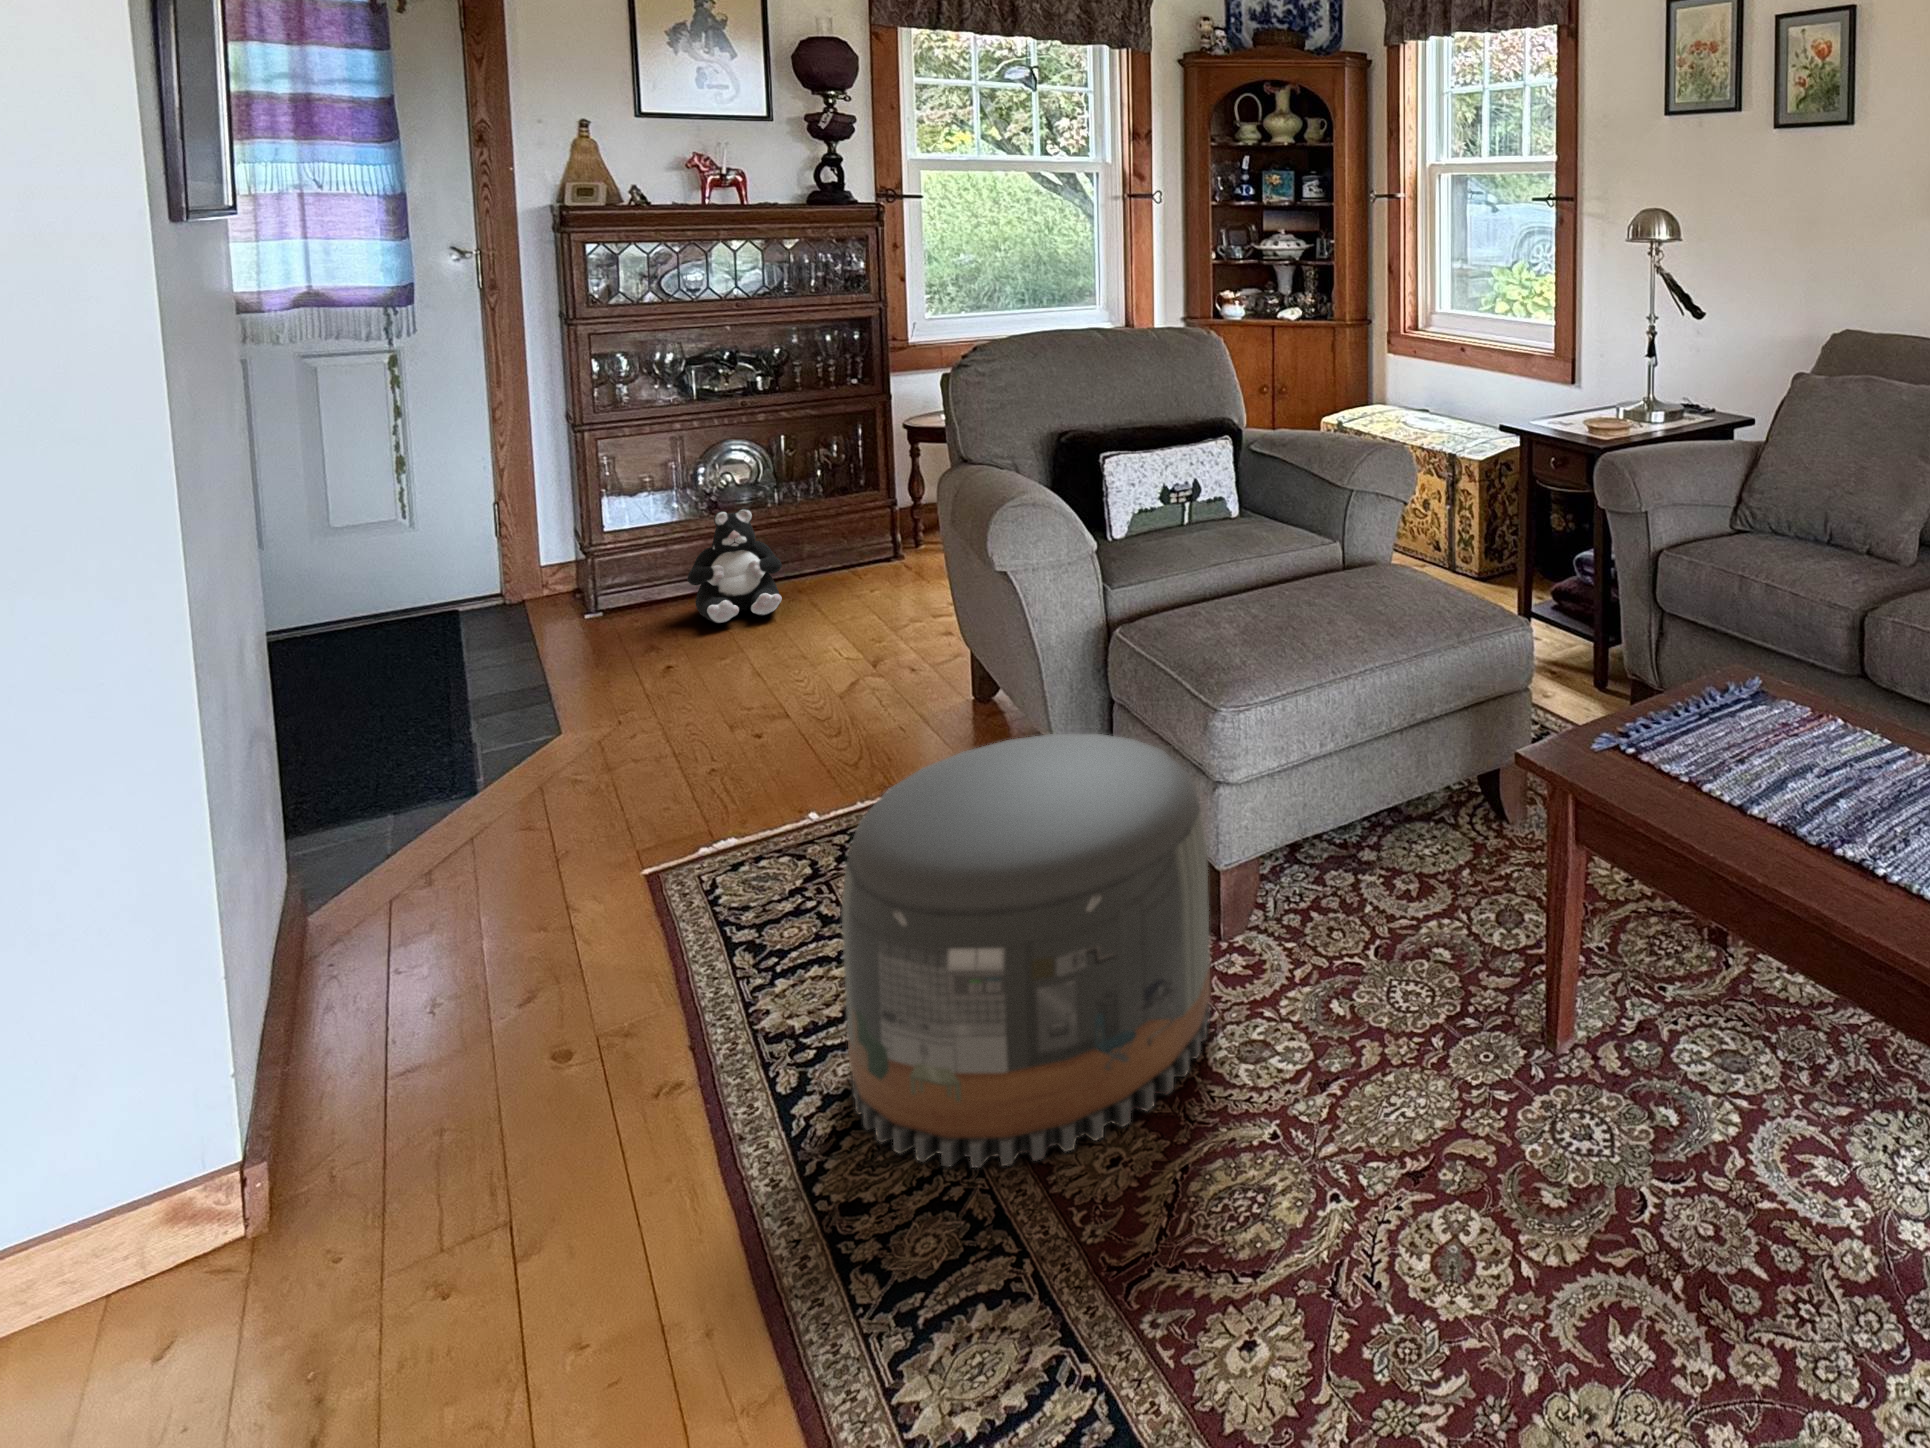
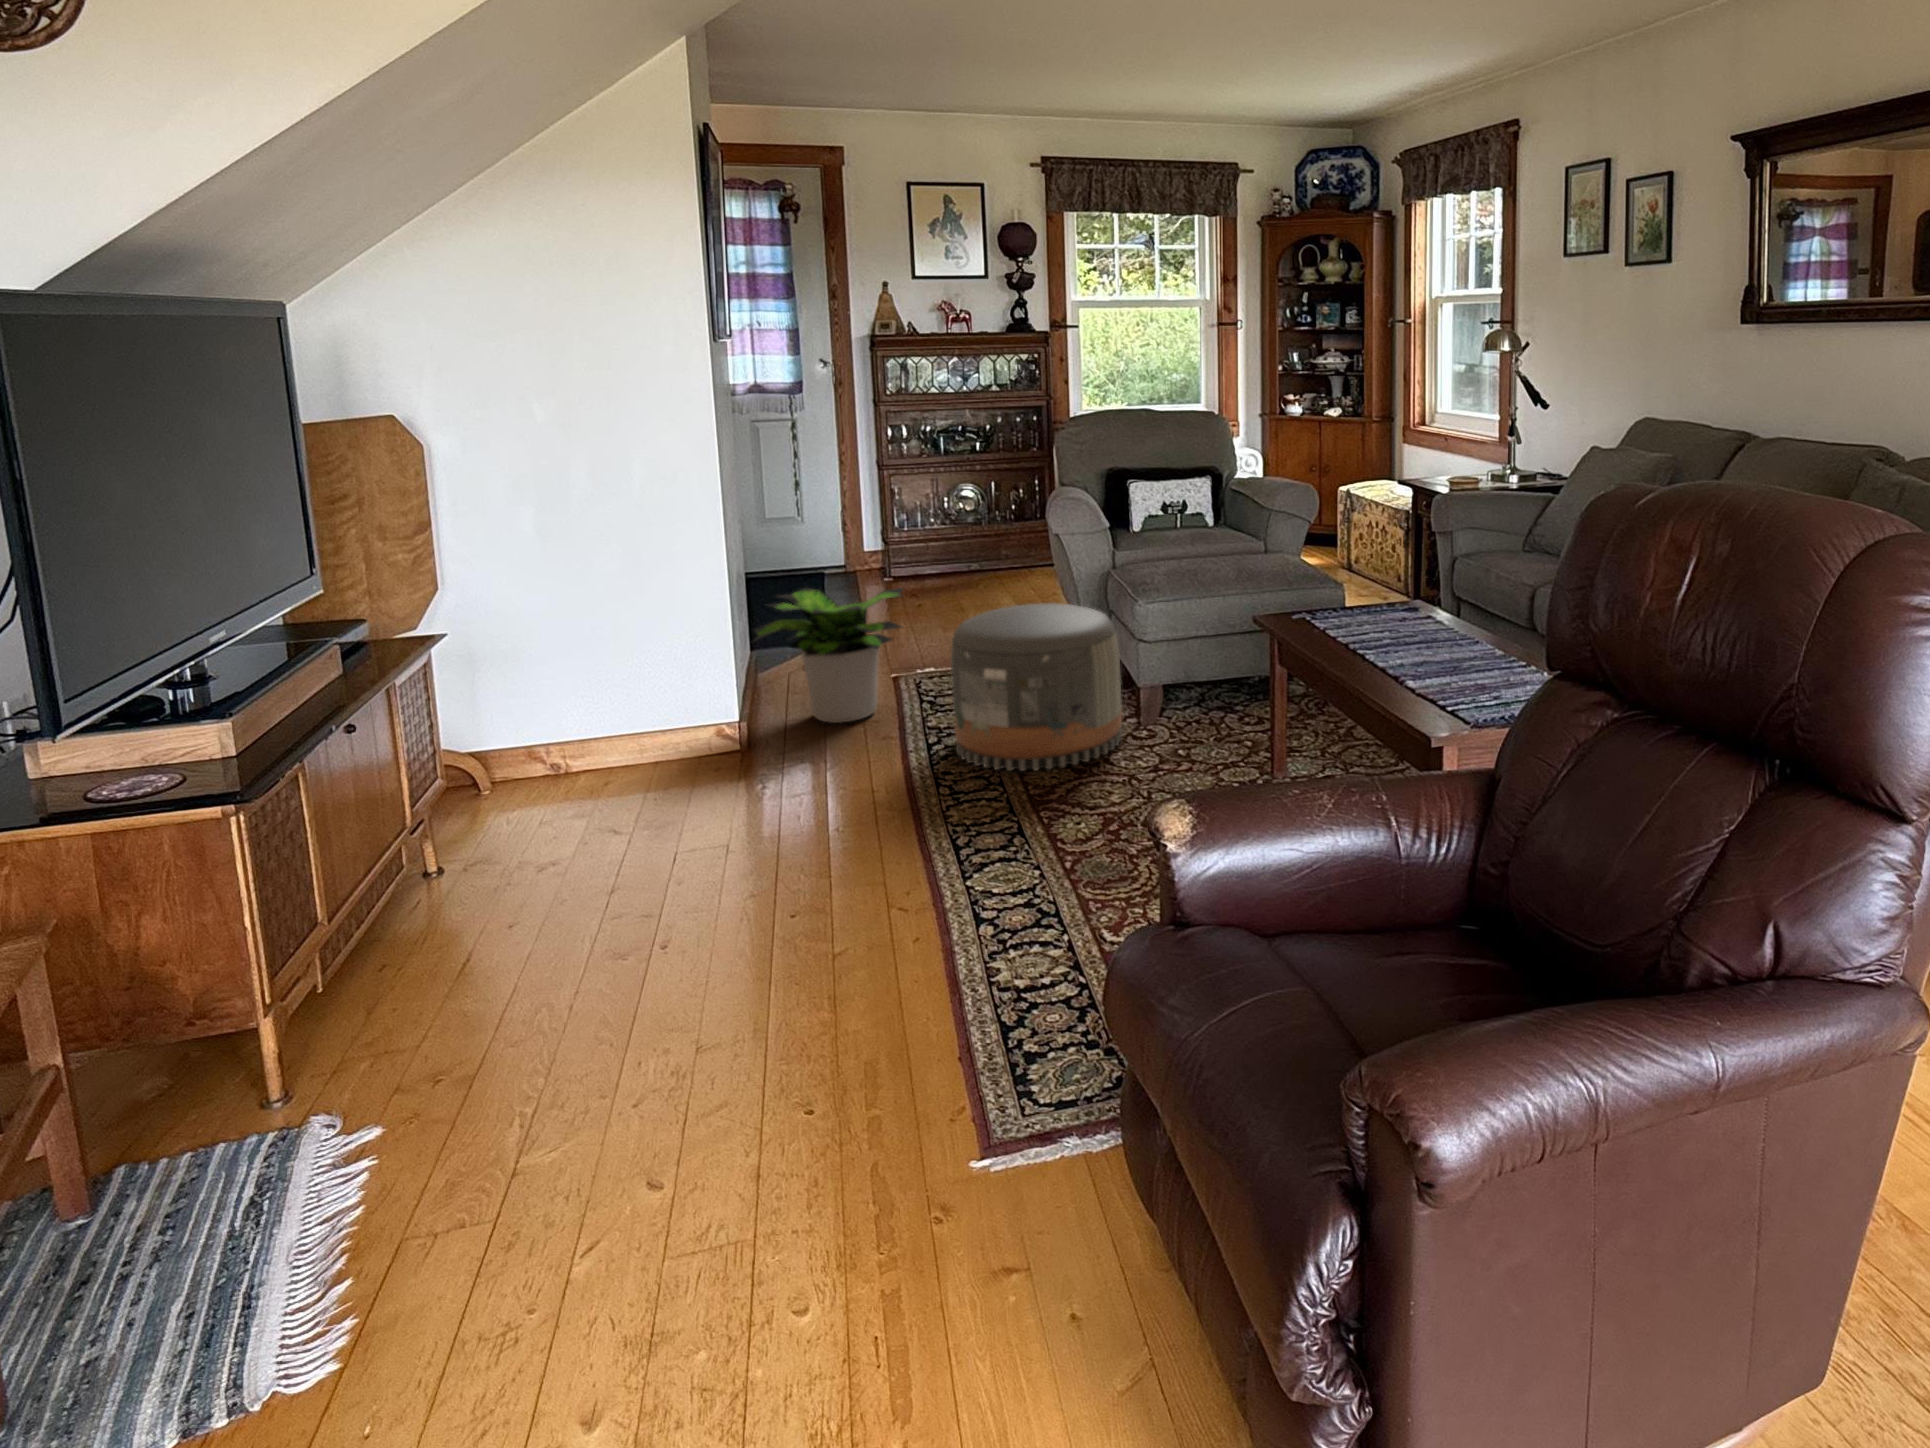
plush toy: present [687,508,782,623] -> none [935,521,987,587]
potted plant: none [292,720,704,1060] -> present [754,588,903,723]

